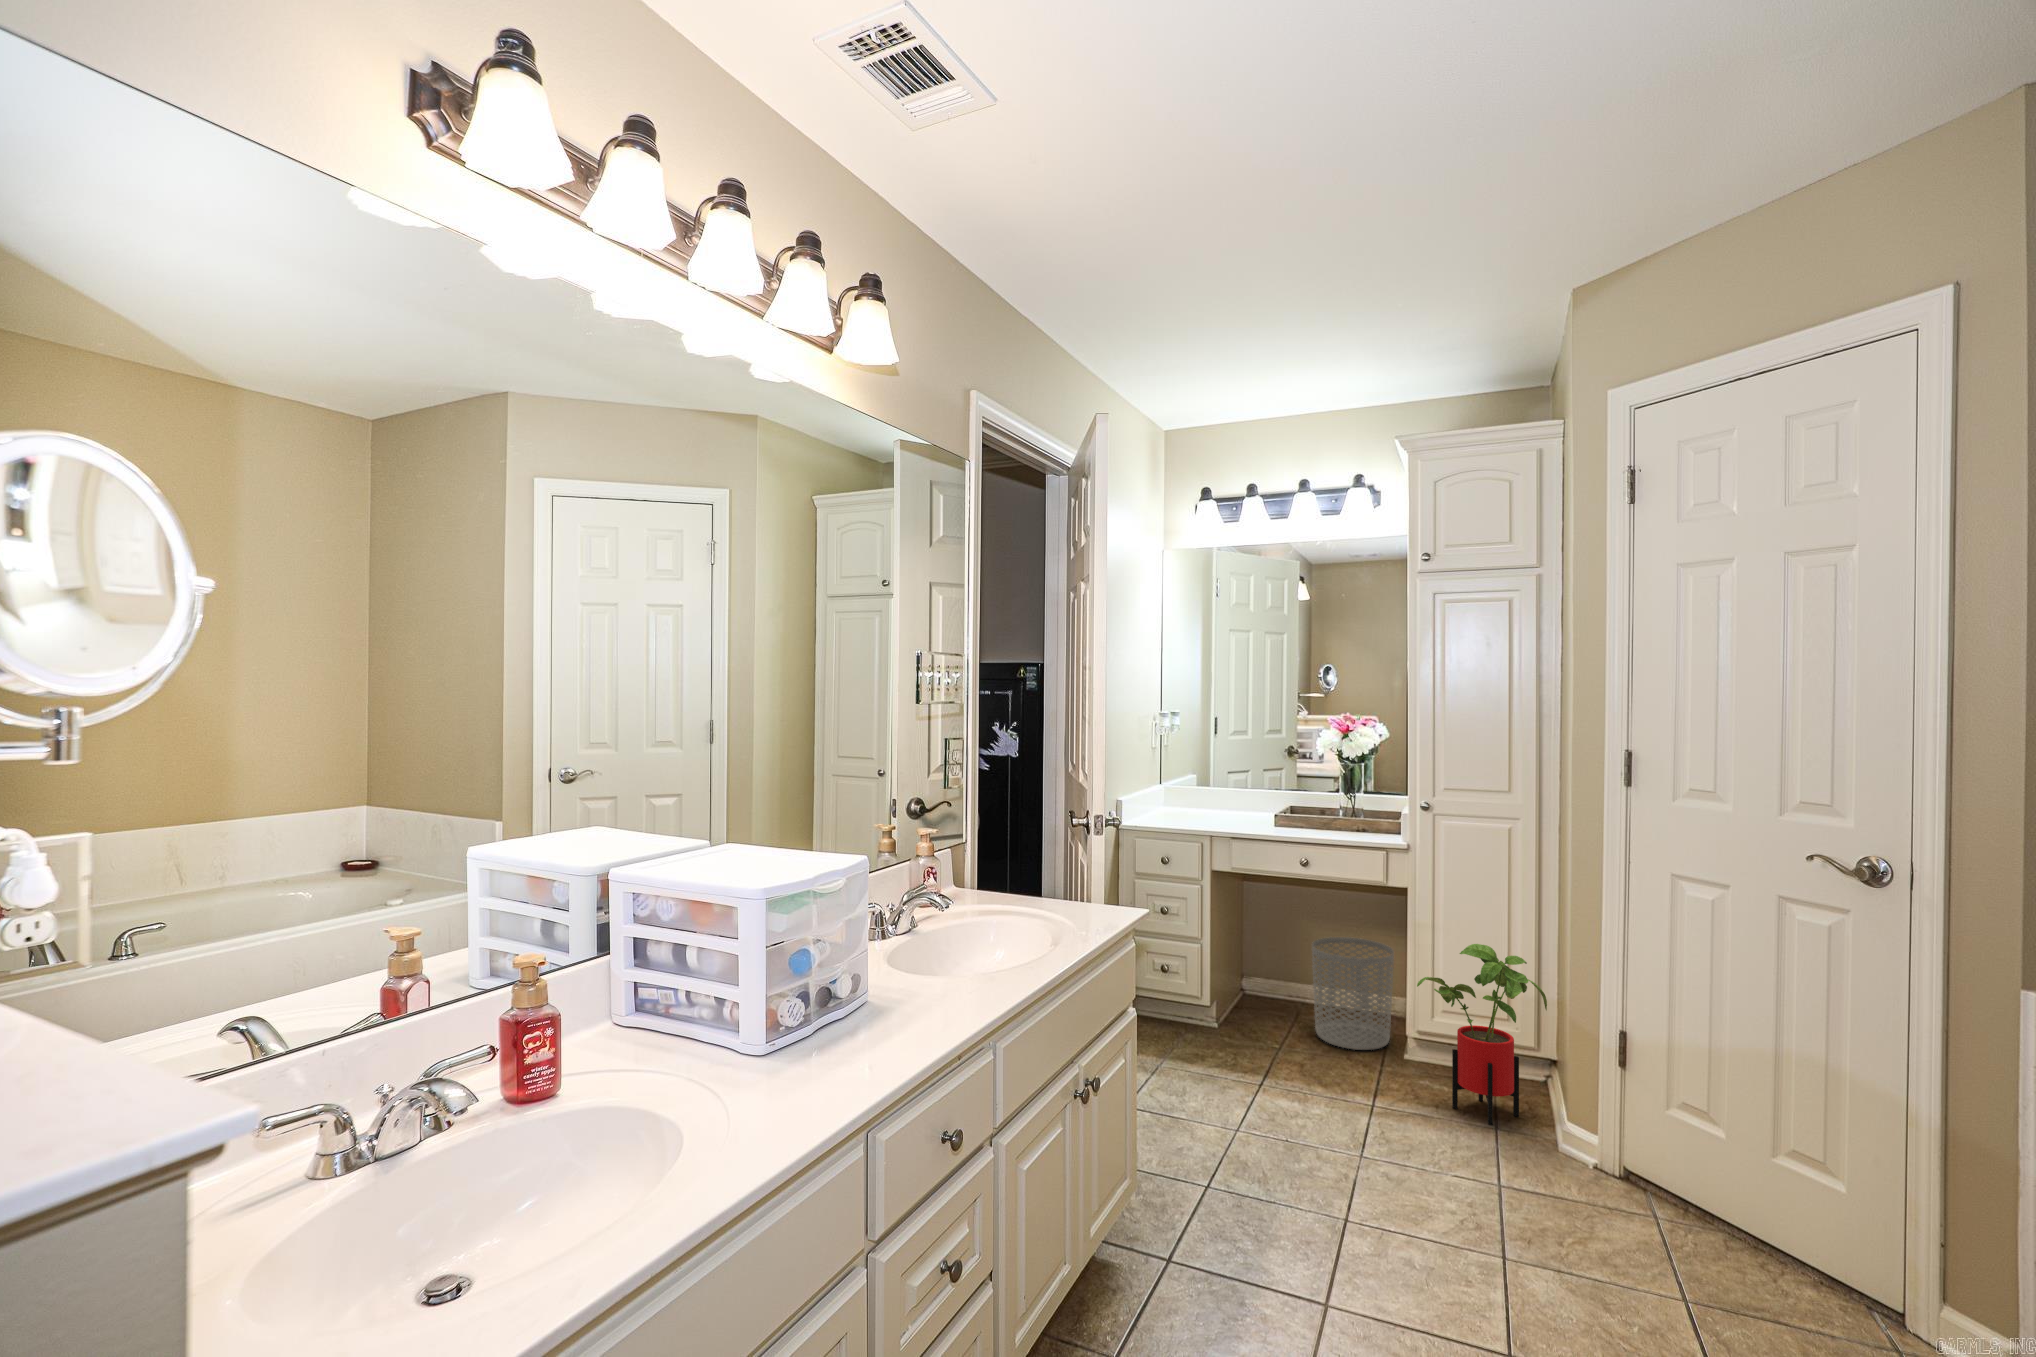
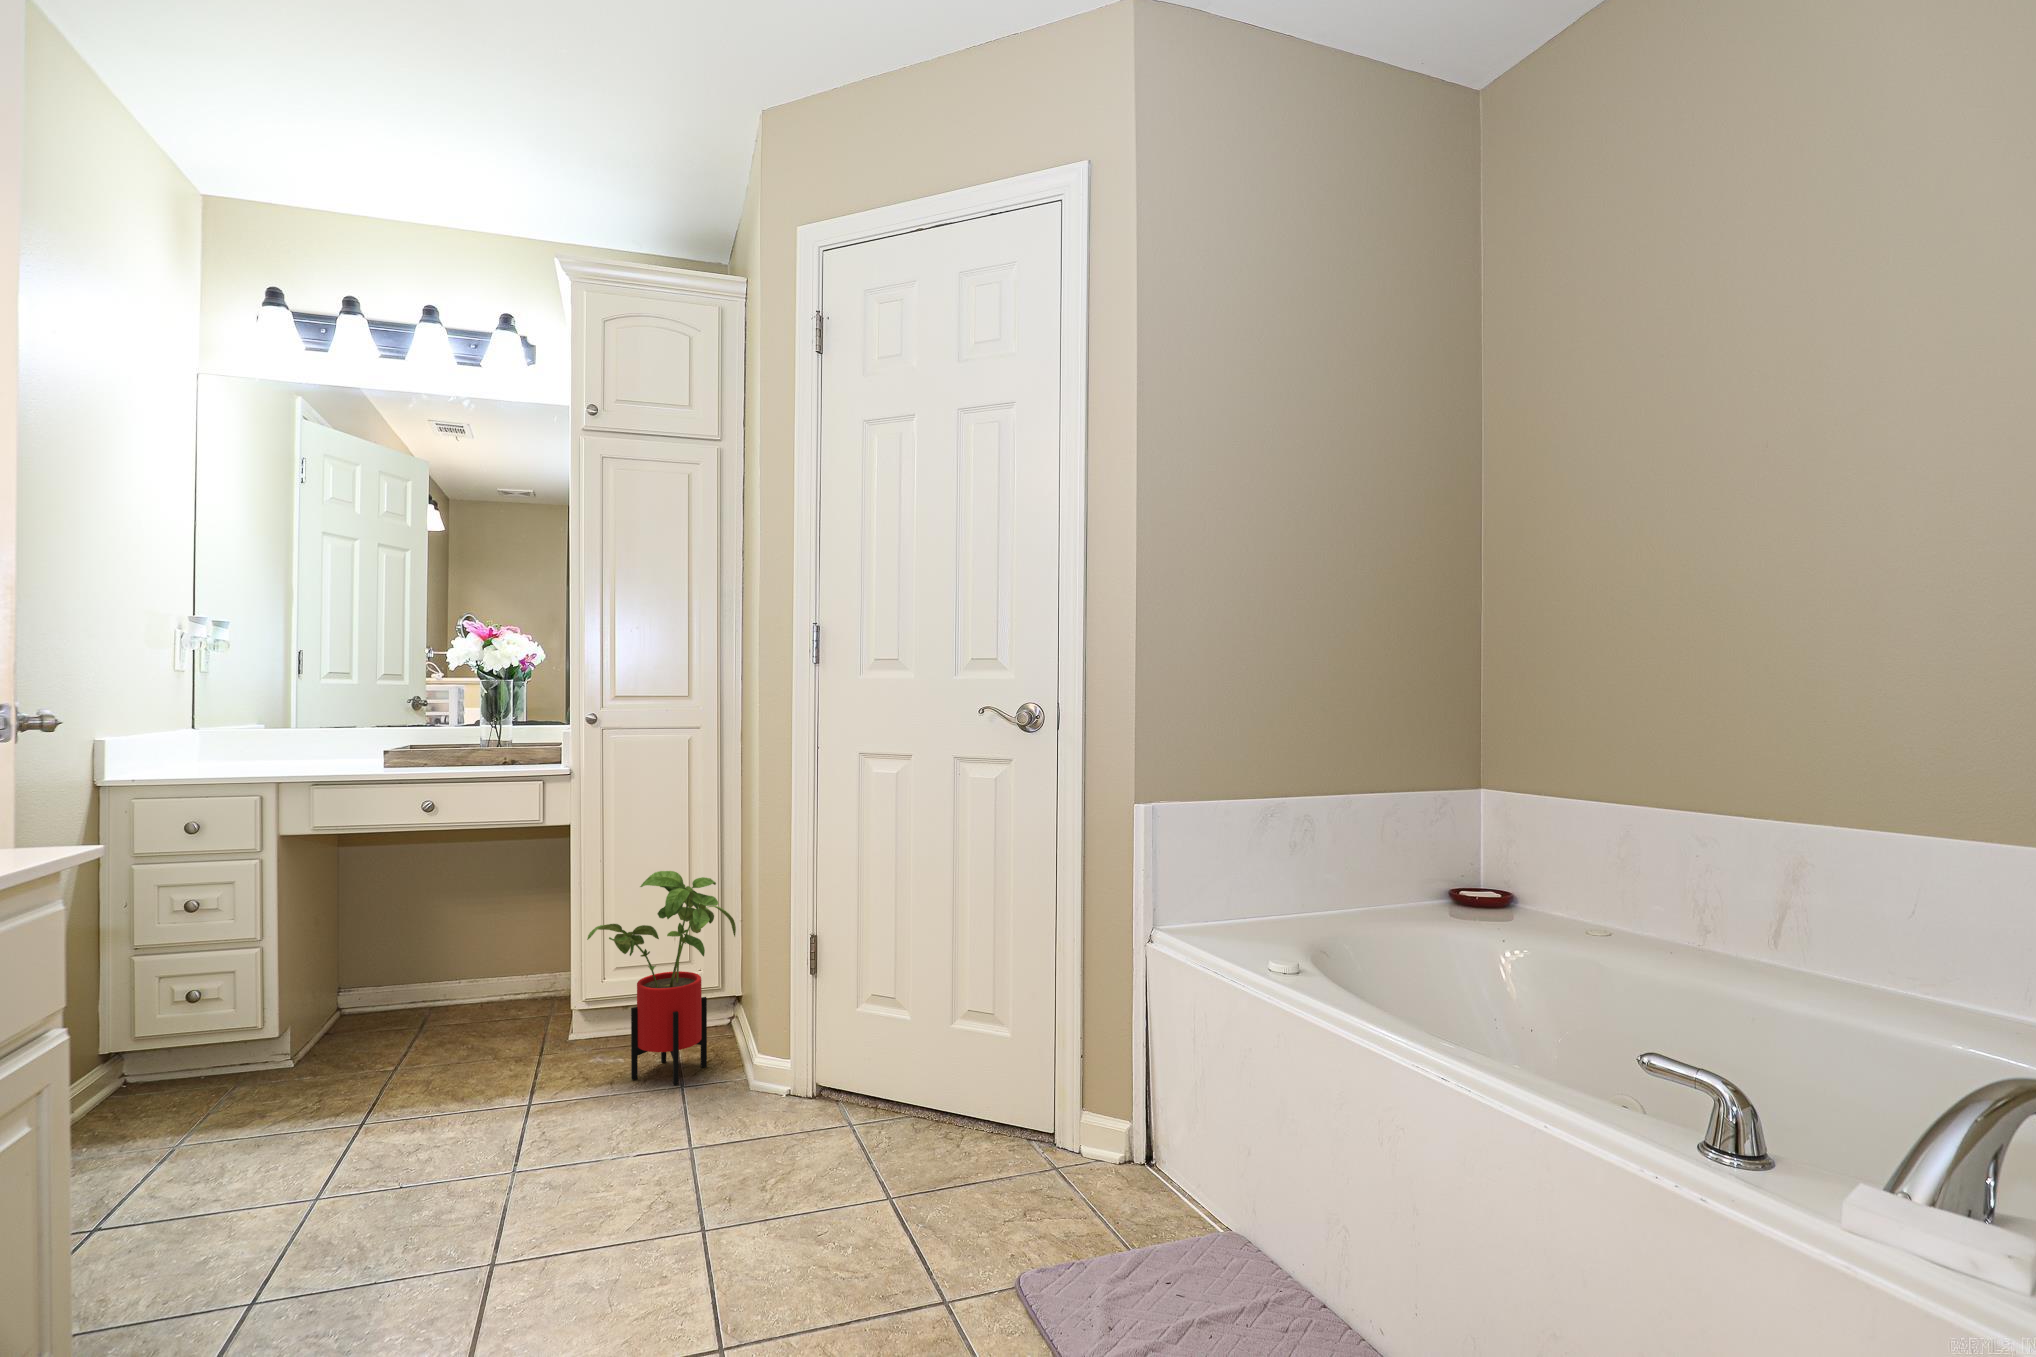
waste bin: present [1312,937,1394,1050] -> none [442,904,556,1049]

